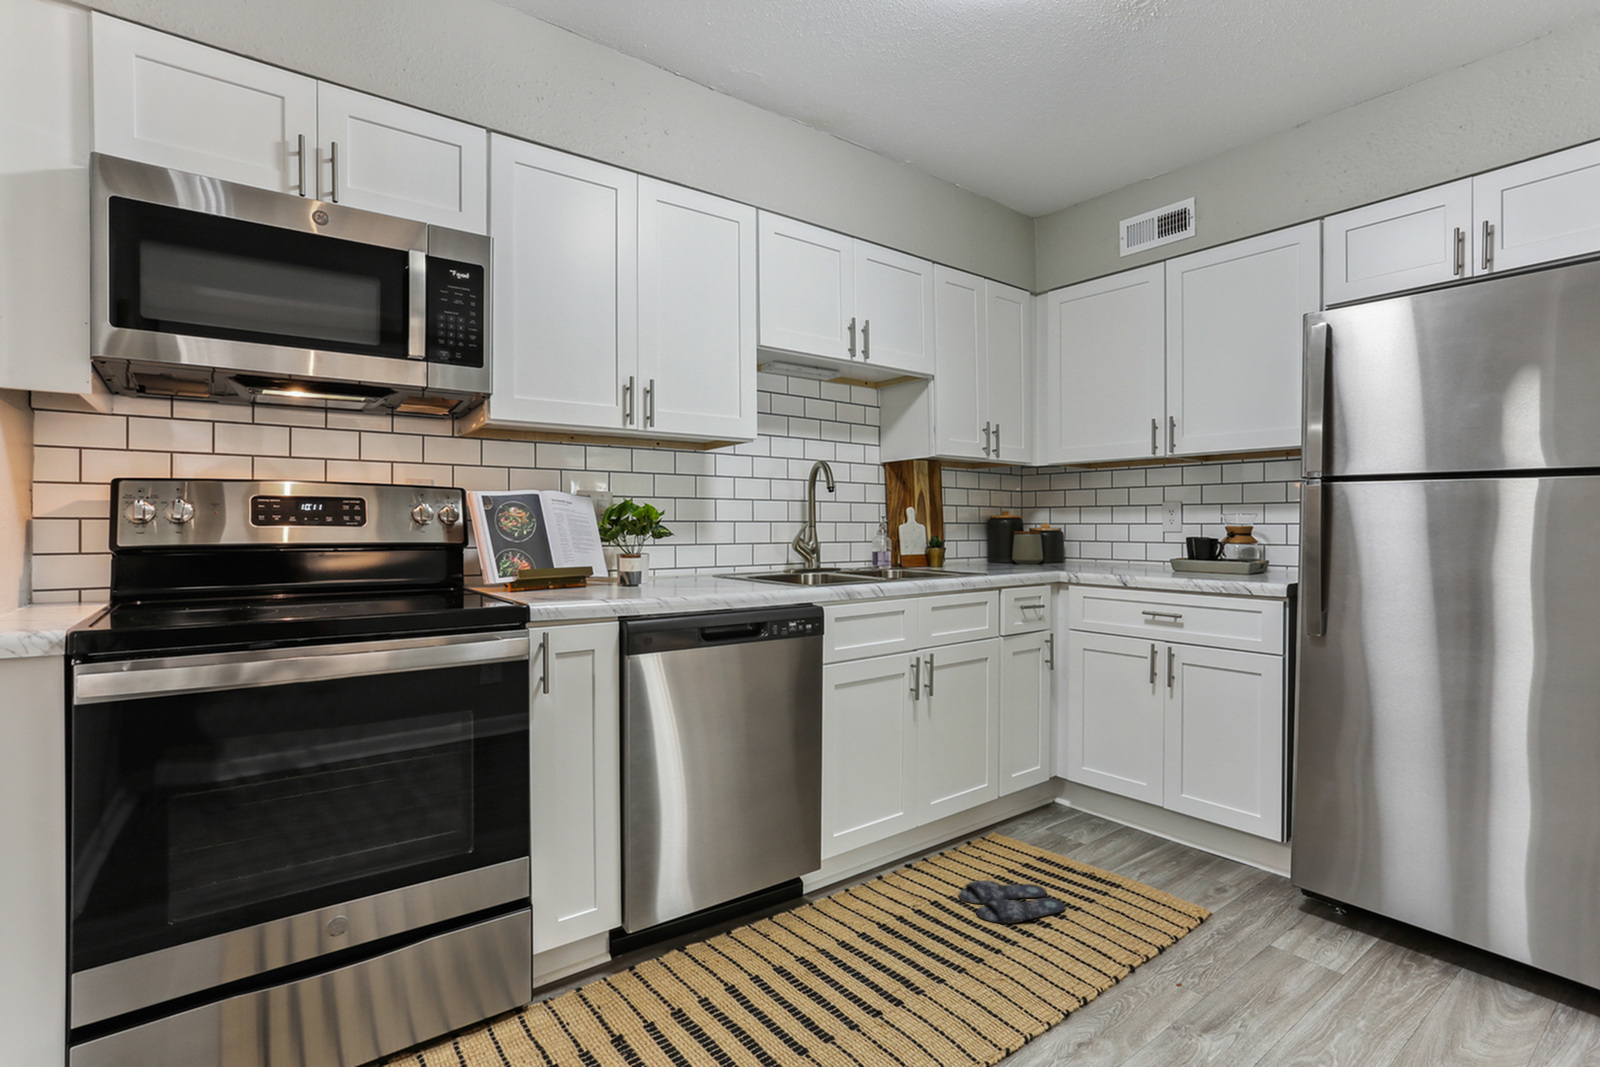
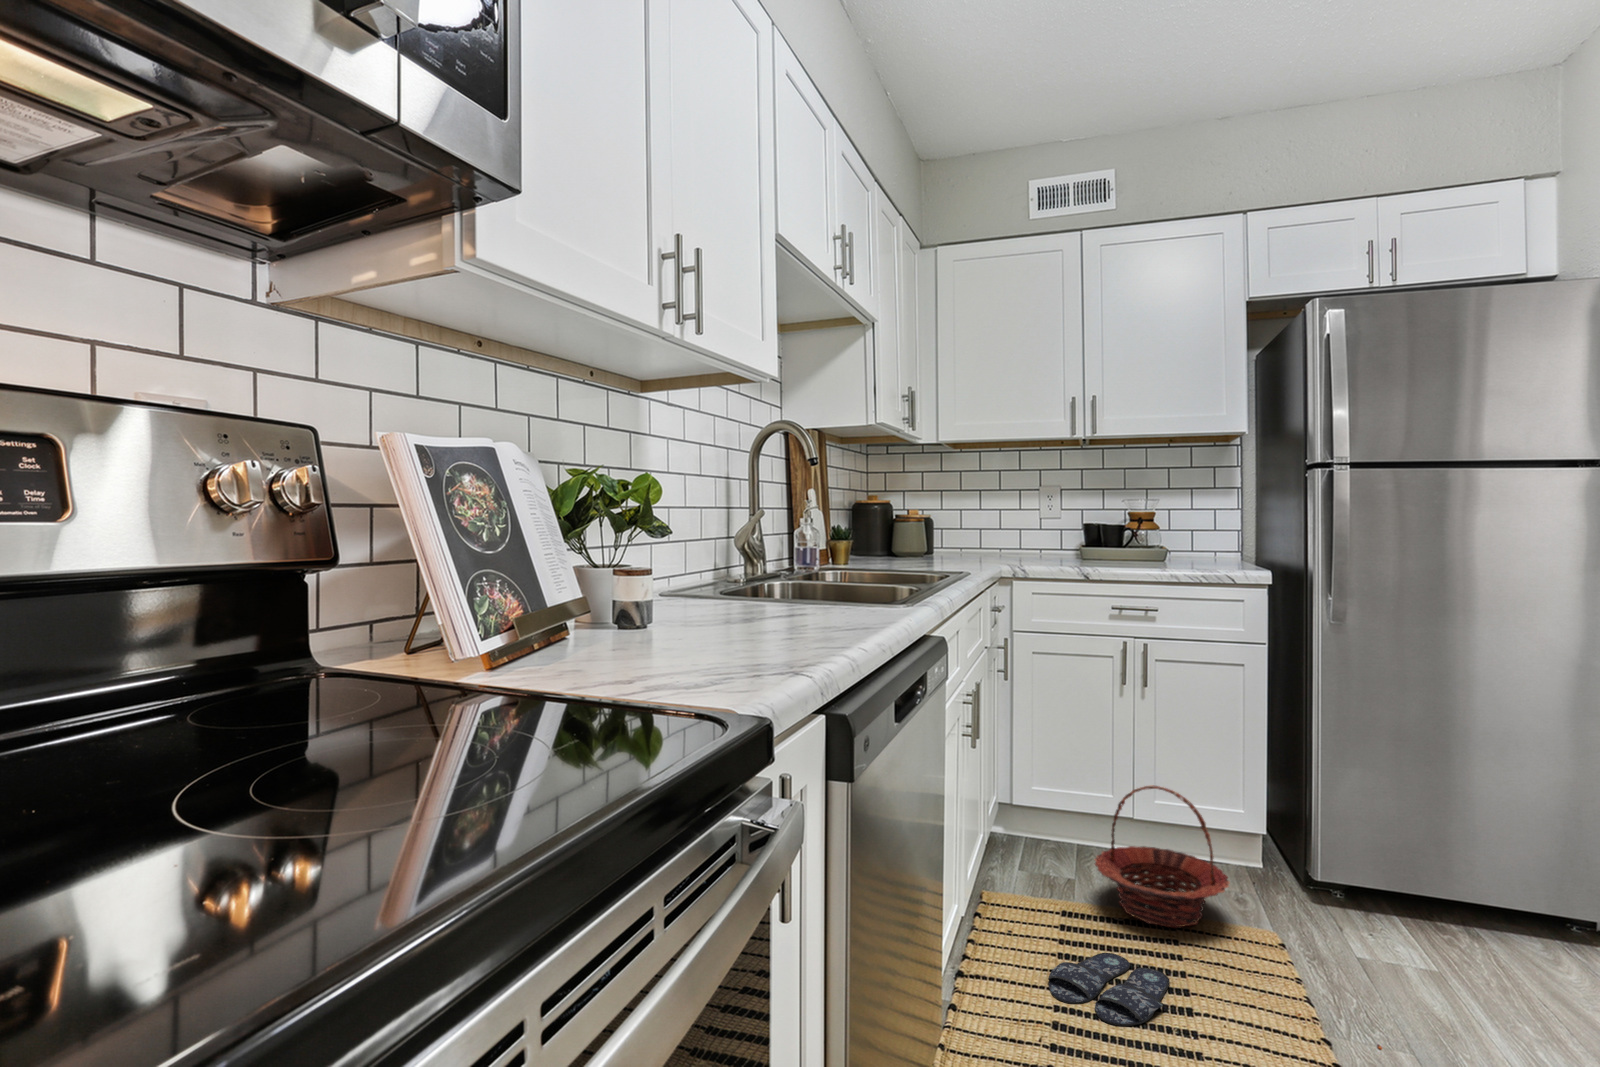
basket: none [1071,764,1190,888] -> present [1095,785,1230,927]

